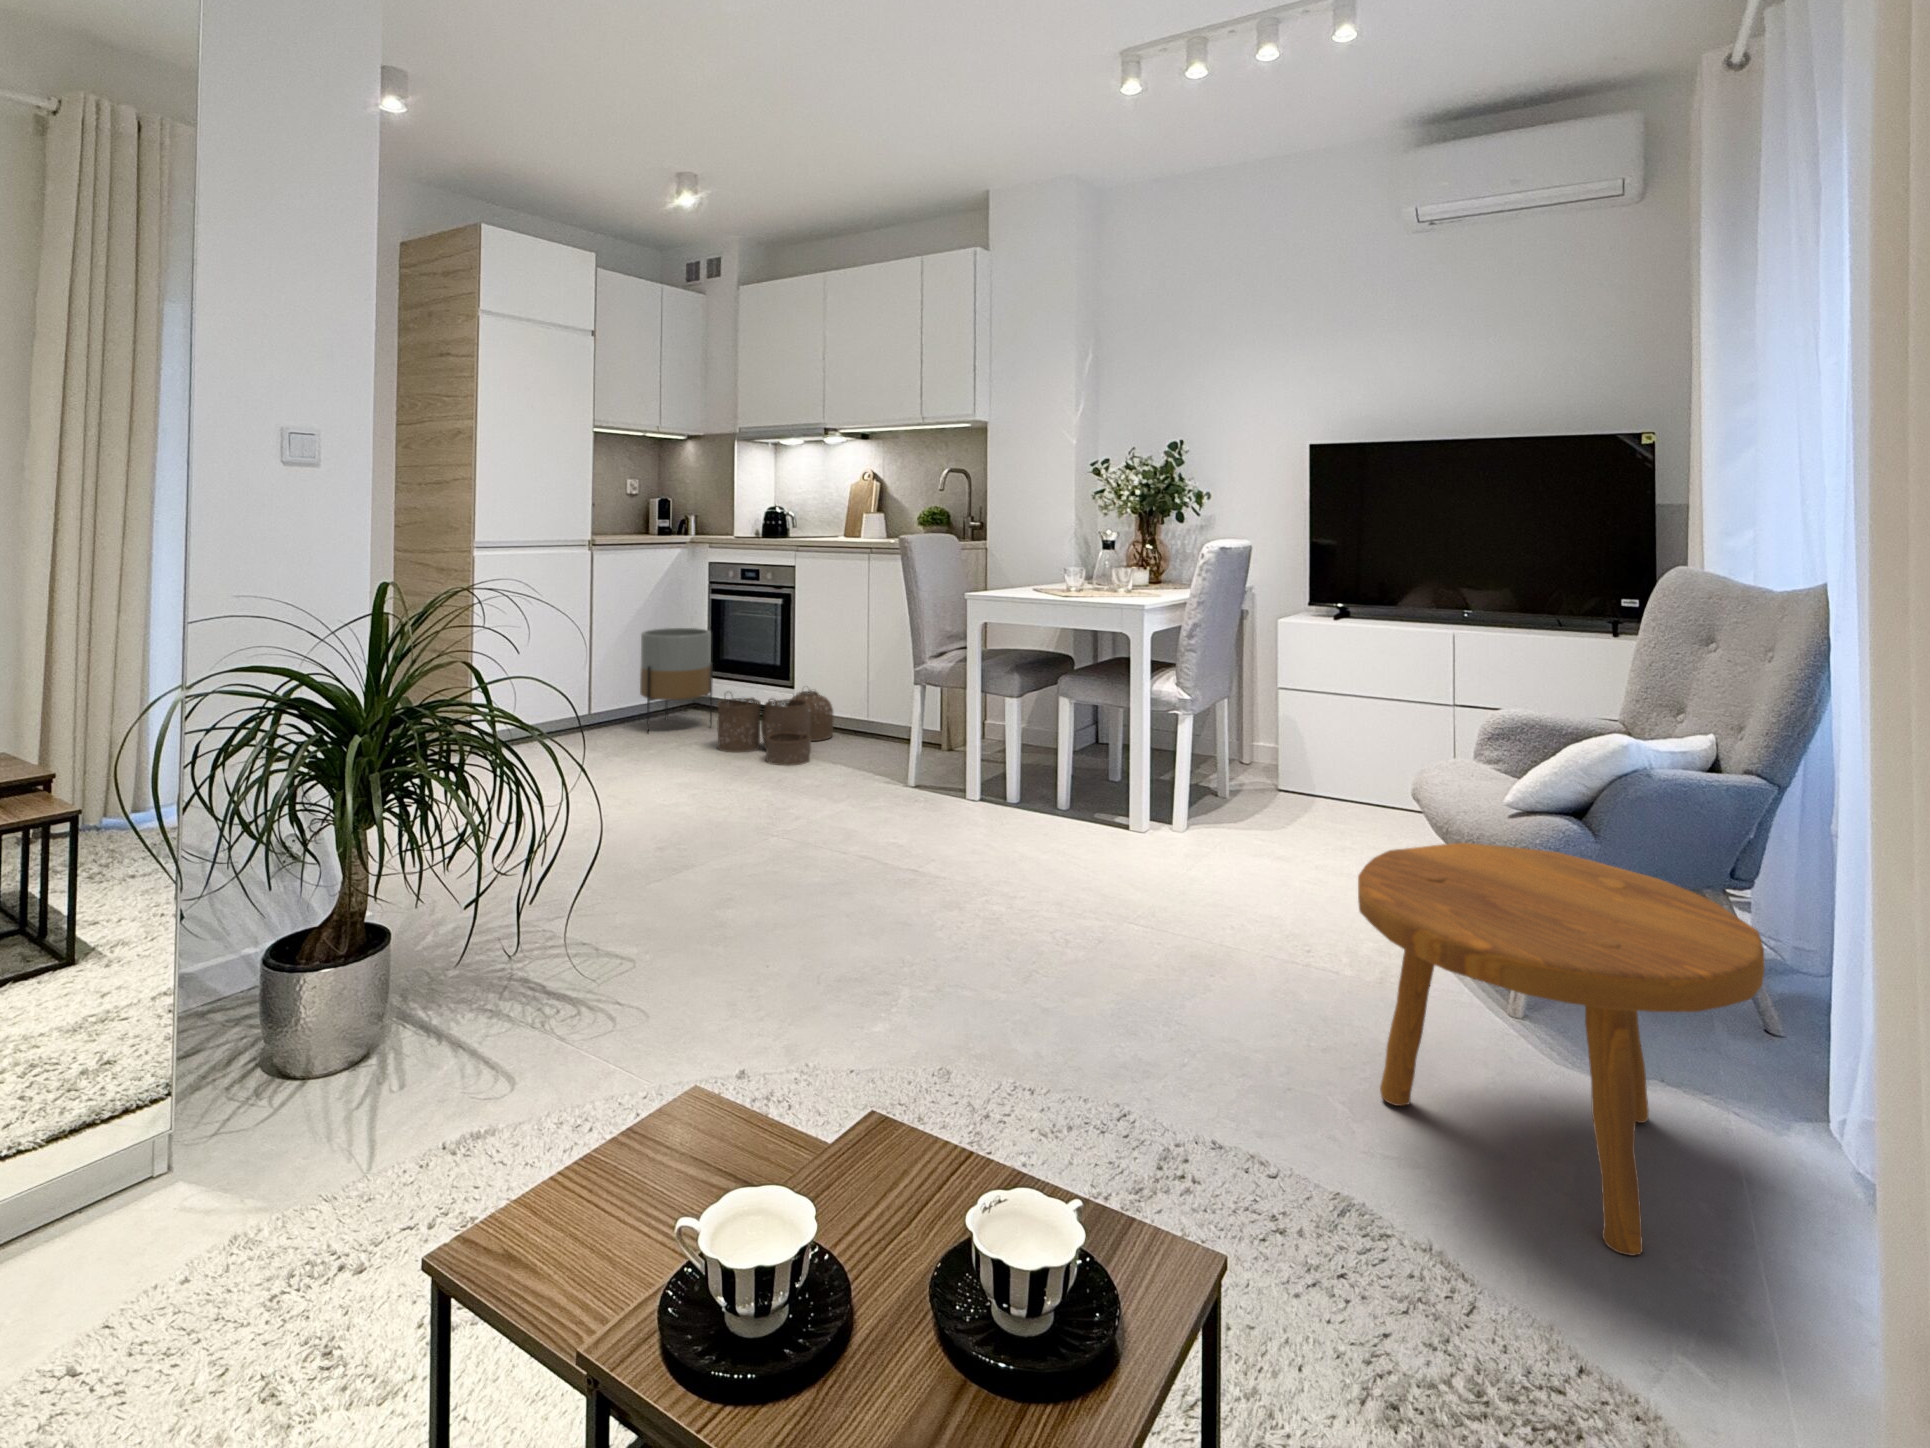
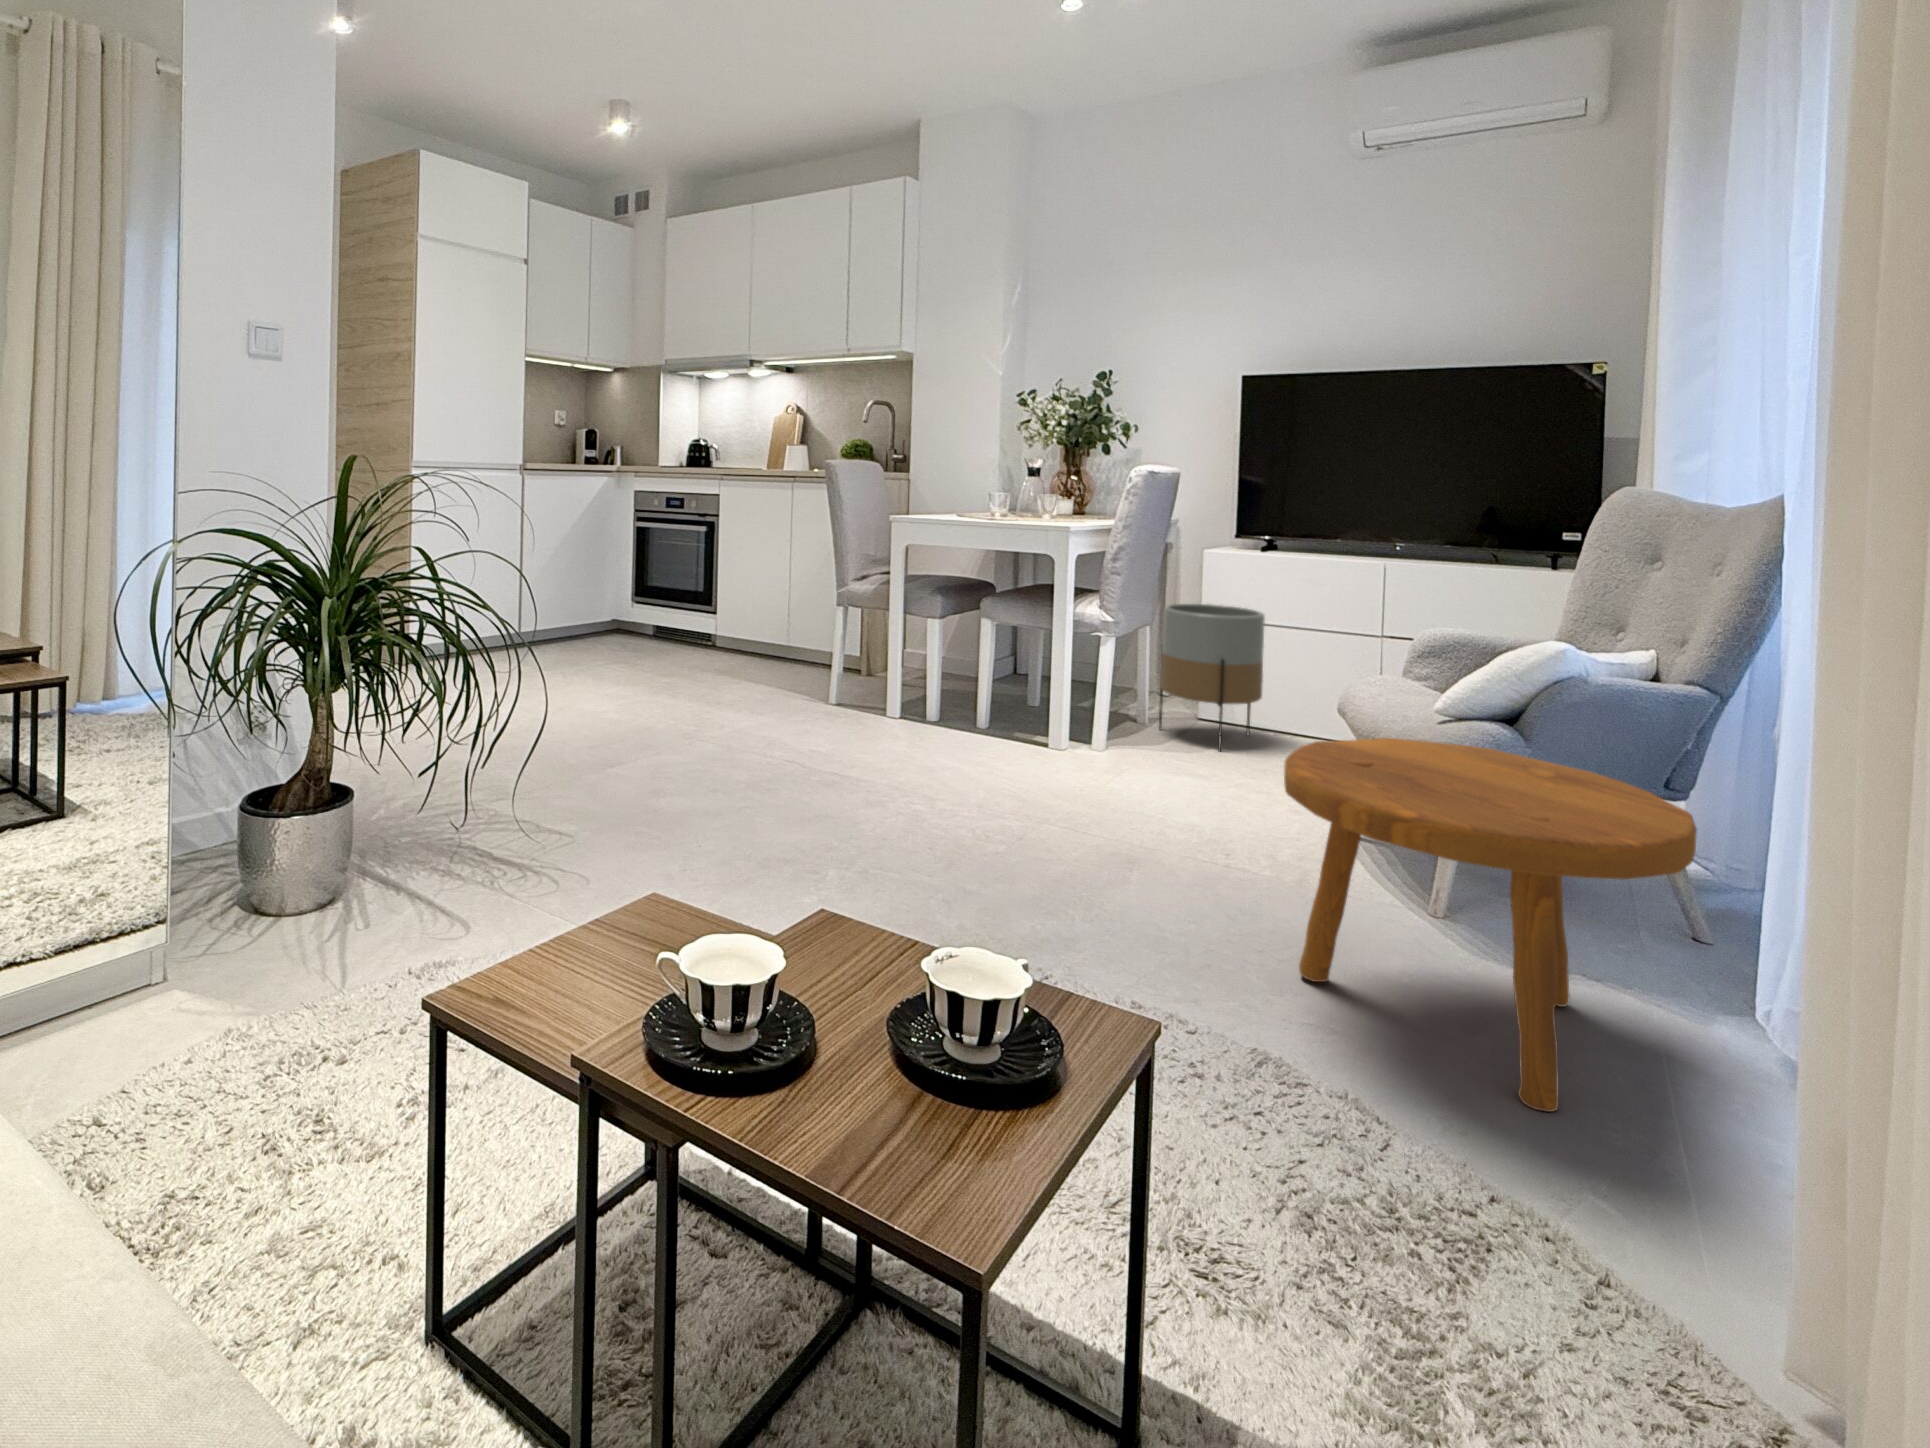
planter: present [640,628,713,732] -> present [1159,604,1265,751]
woven basket: present [717,689,833,766] -> none [643,612,755,684]

